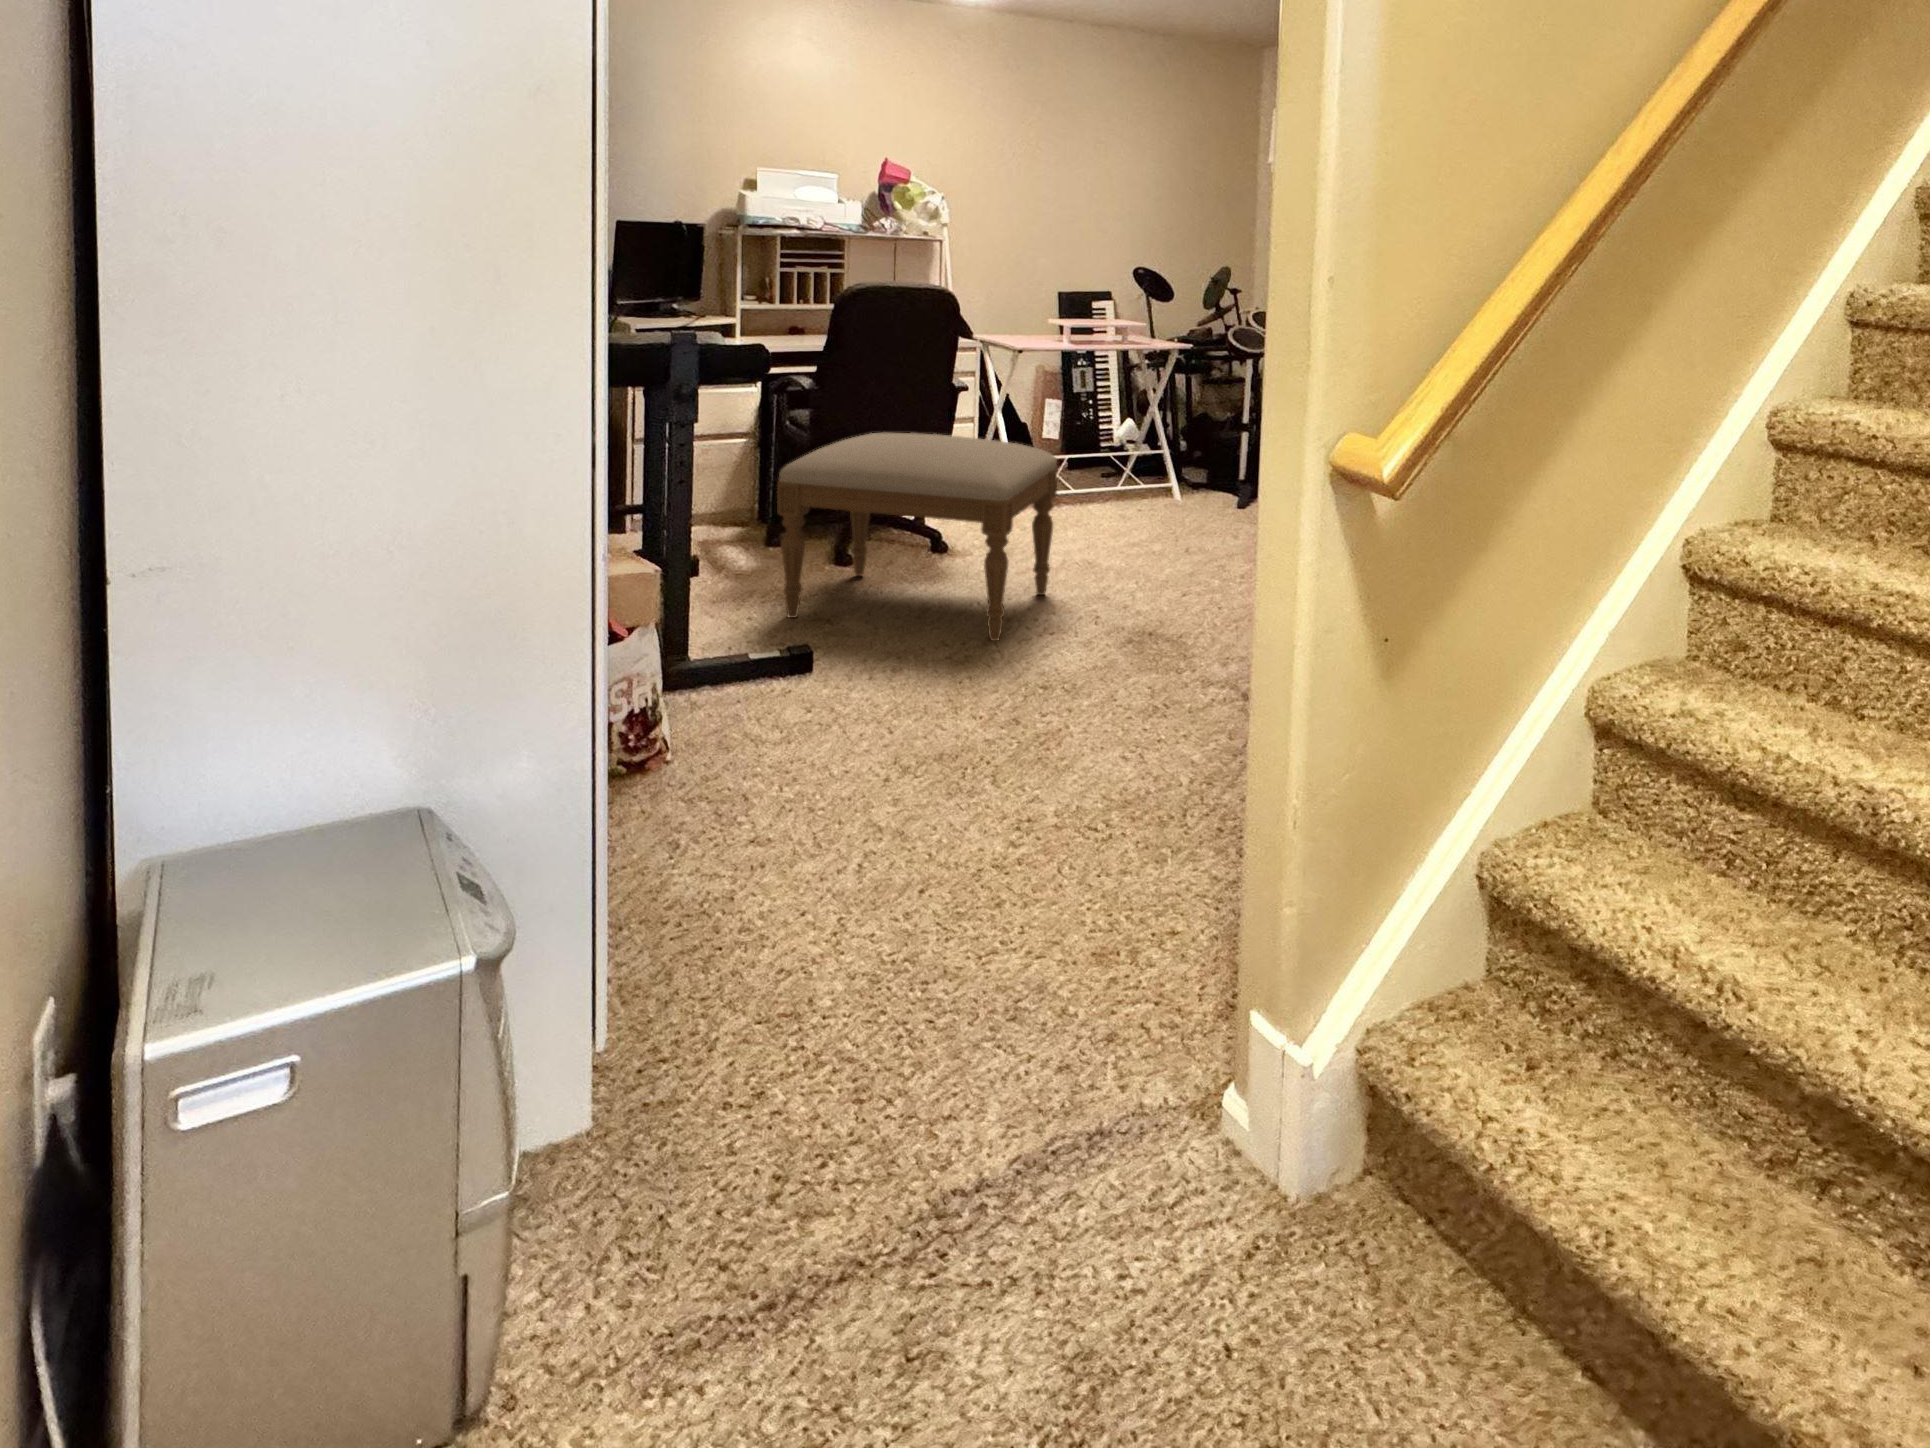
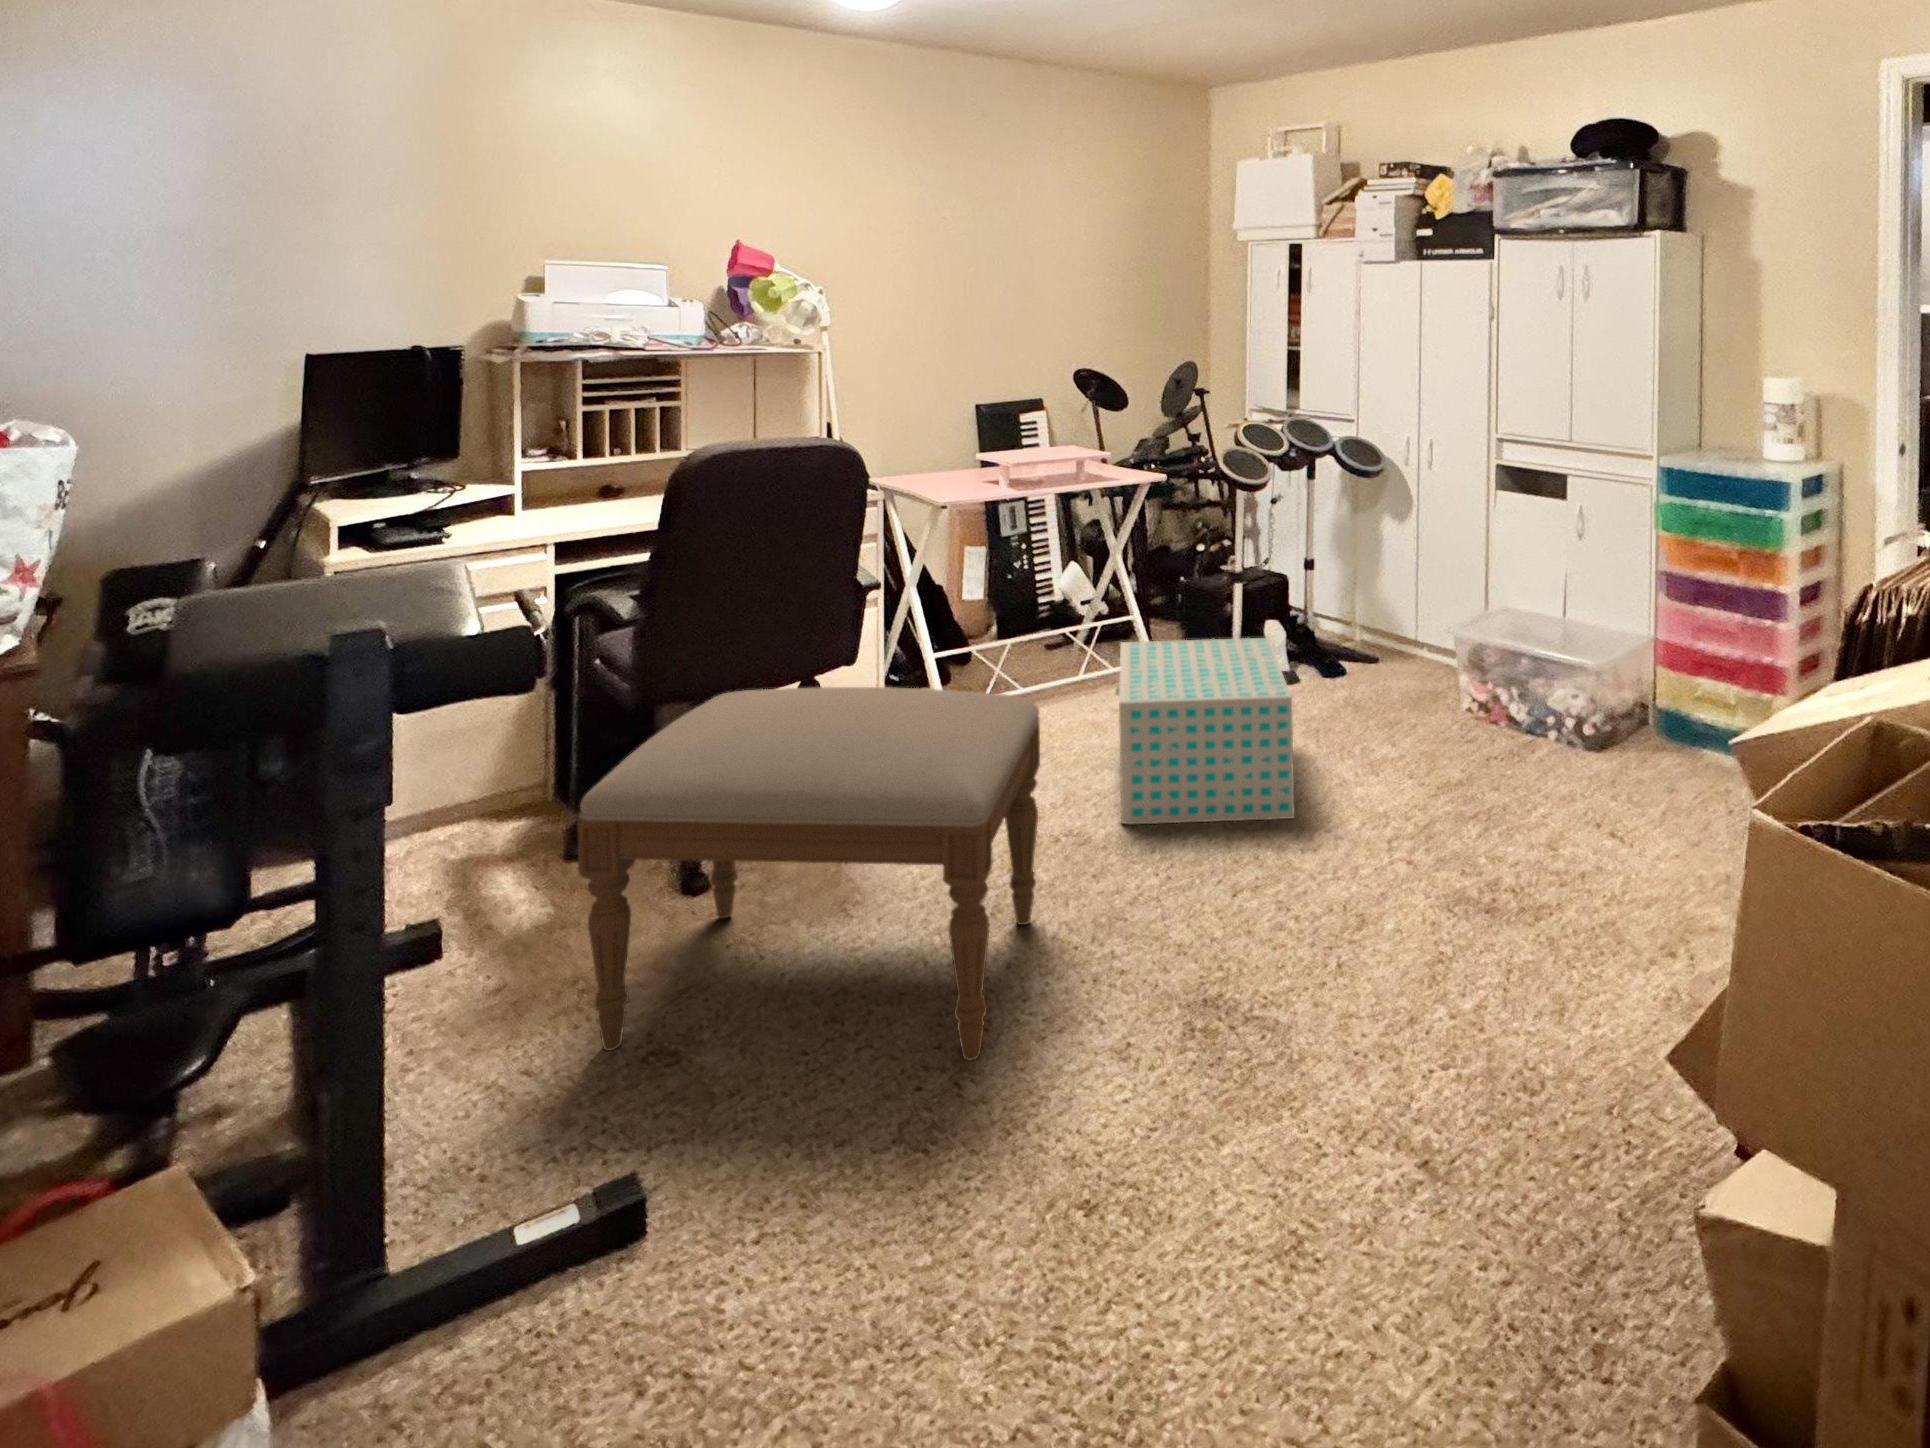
storage box: none [1120,451,1244,568] -> present [1115,638,1294,824]

